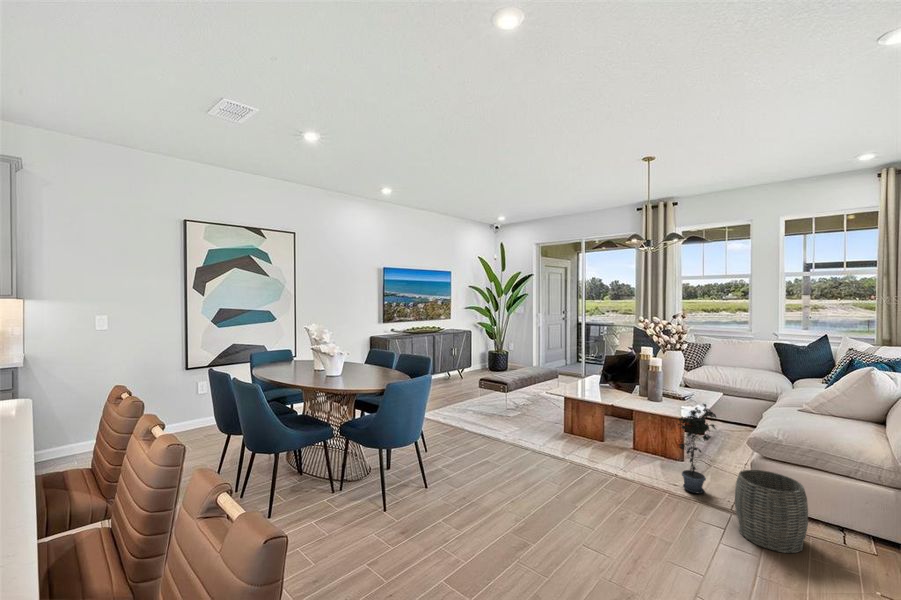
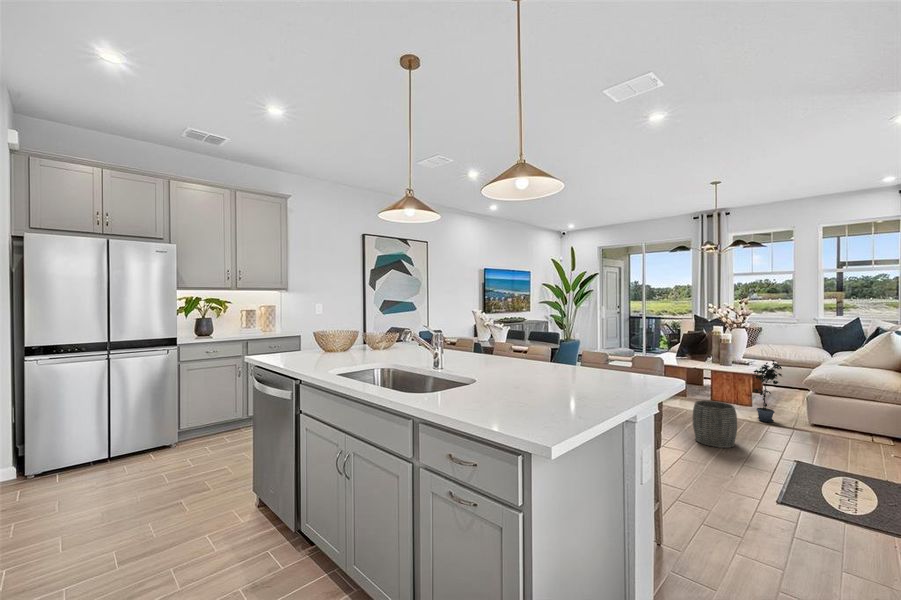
woven basket: present [735,469,808,553] -> present [693,400,737,448]

